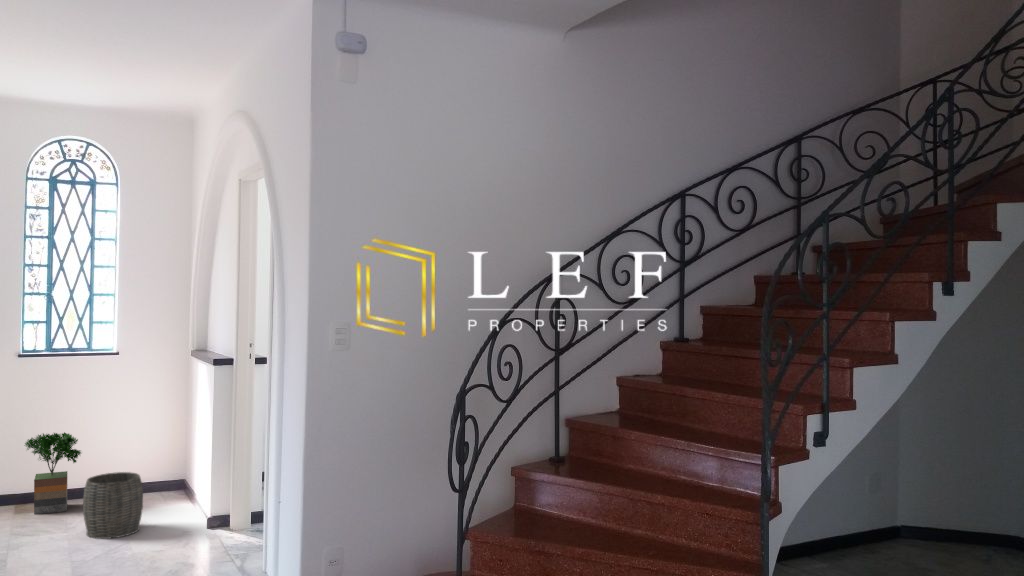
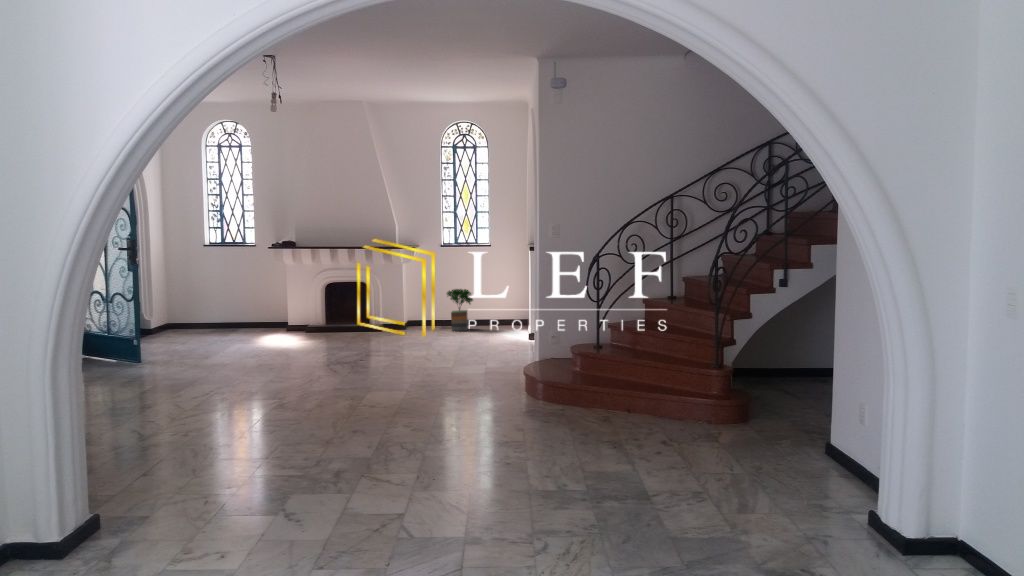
woven basket: present [83,472,143,539] -> none [473,308,502,340]

